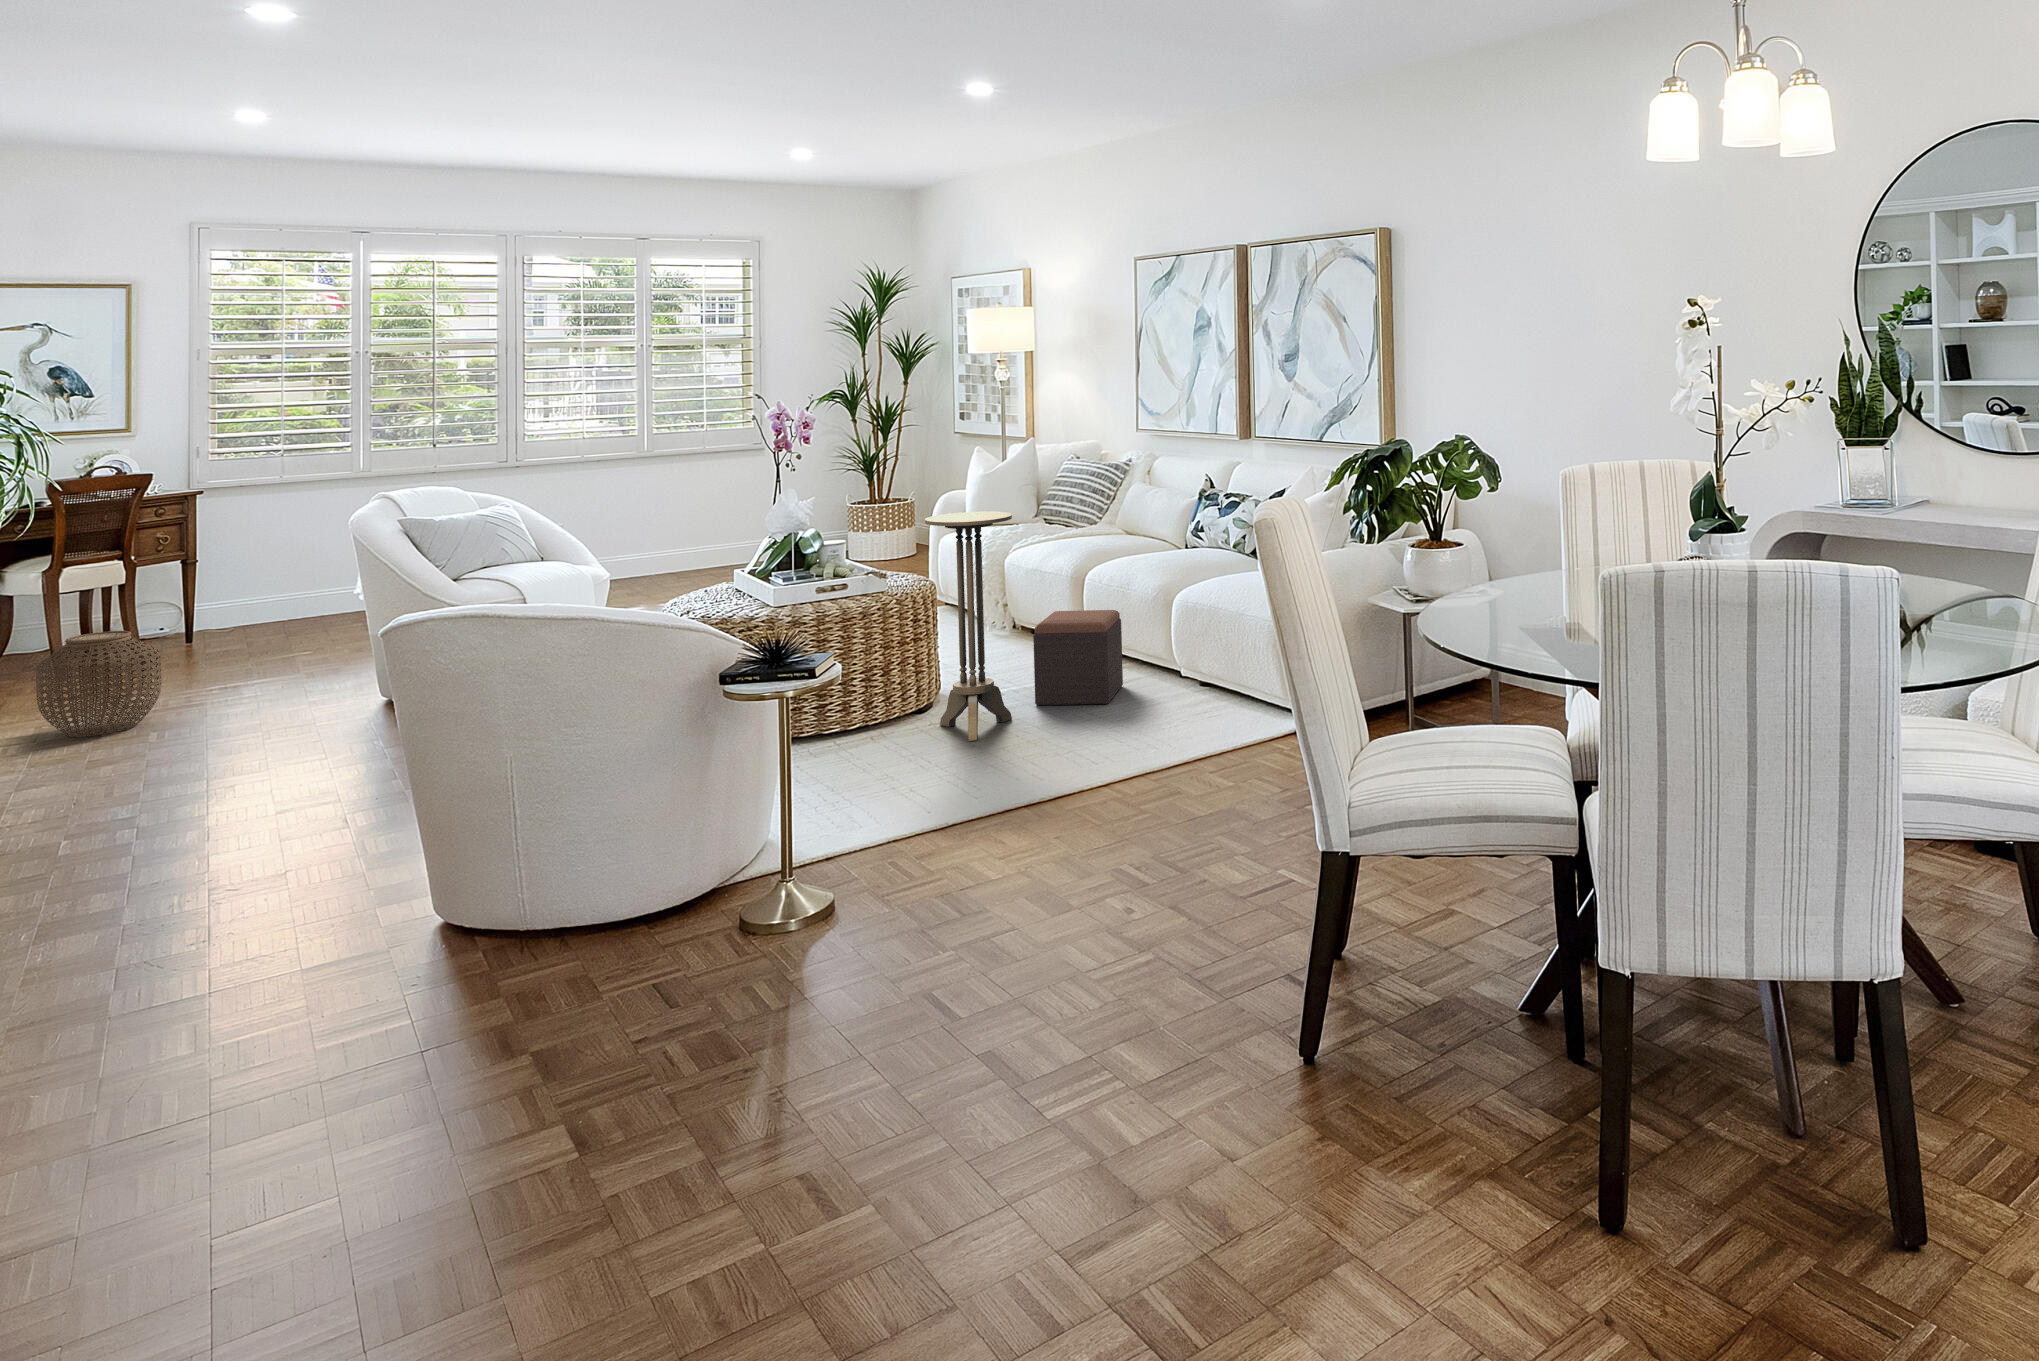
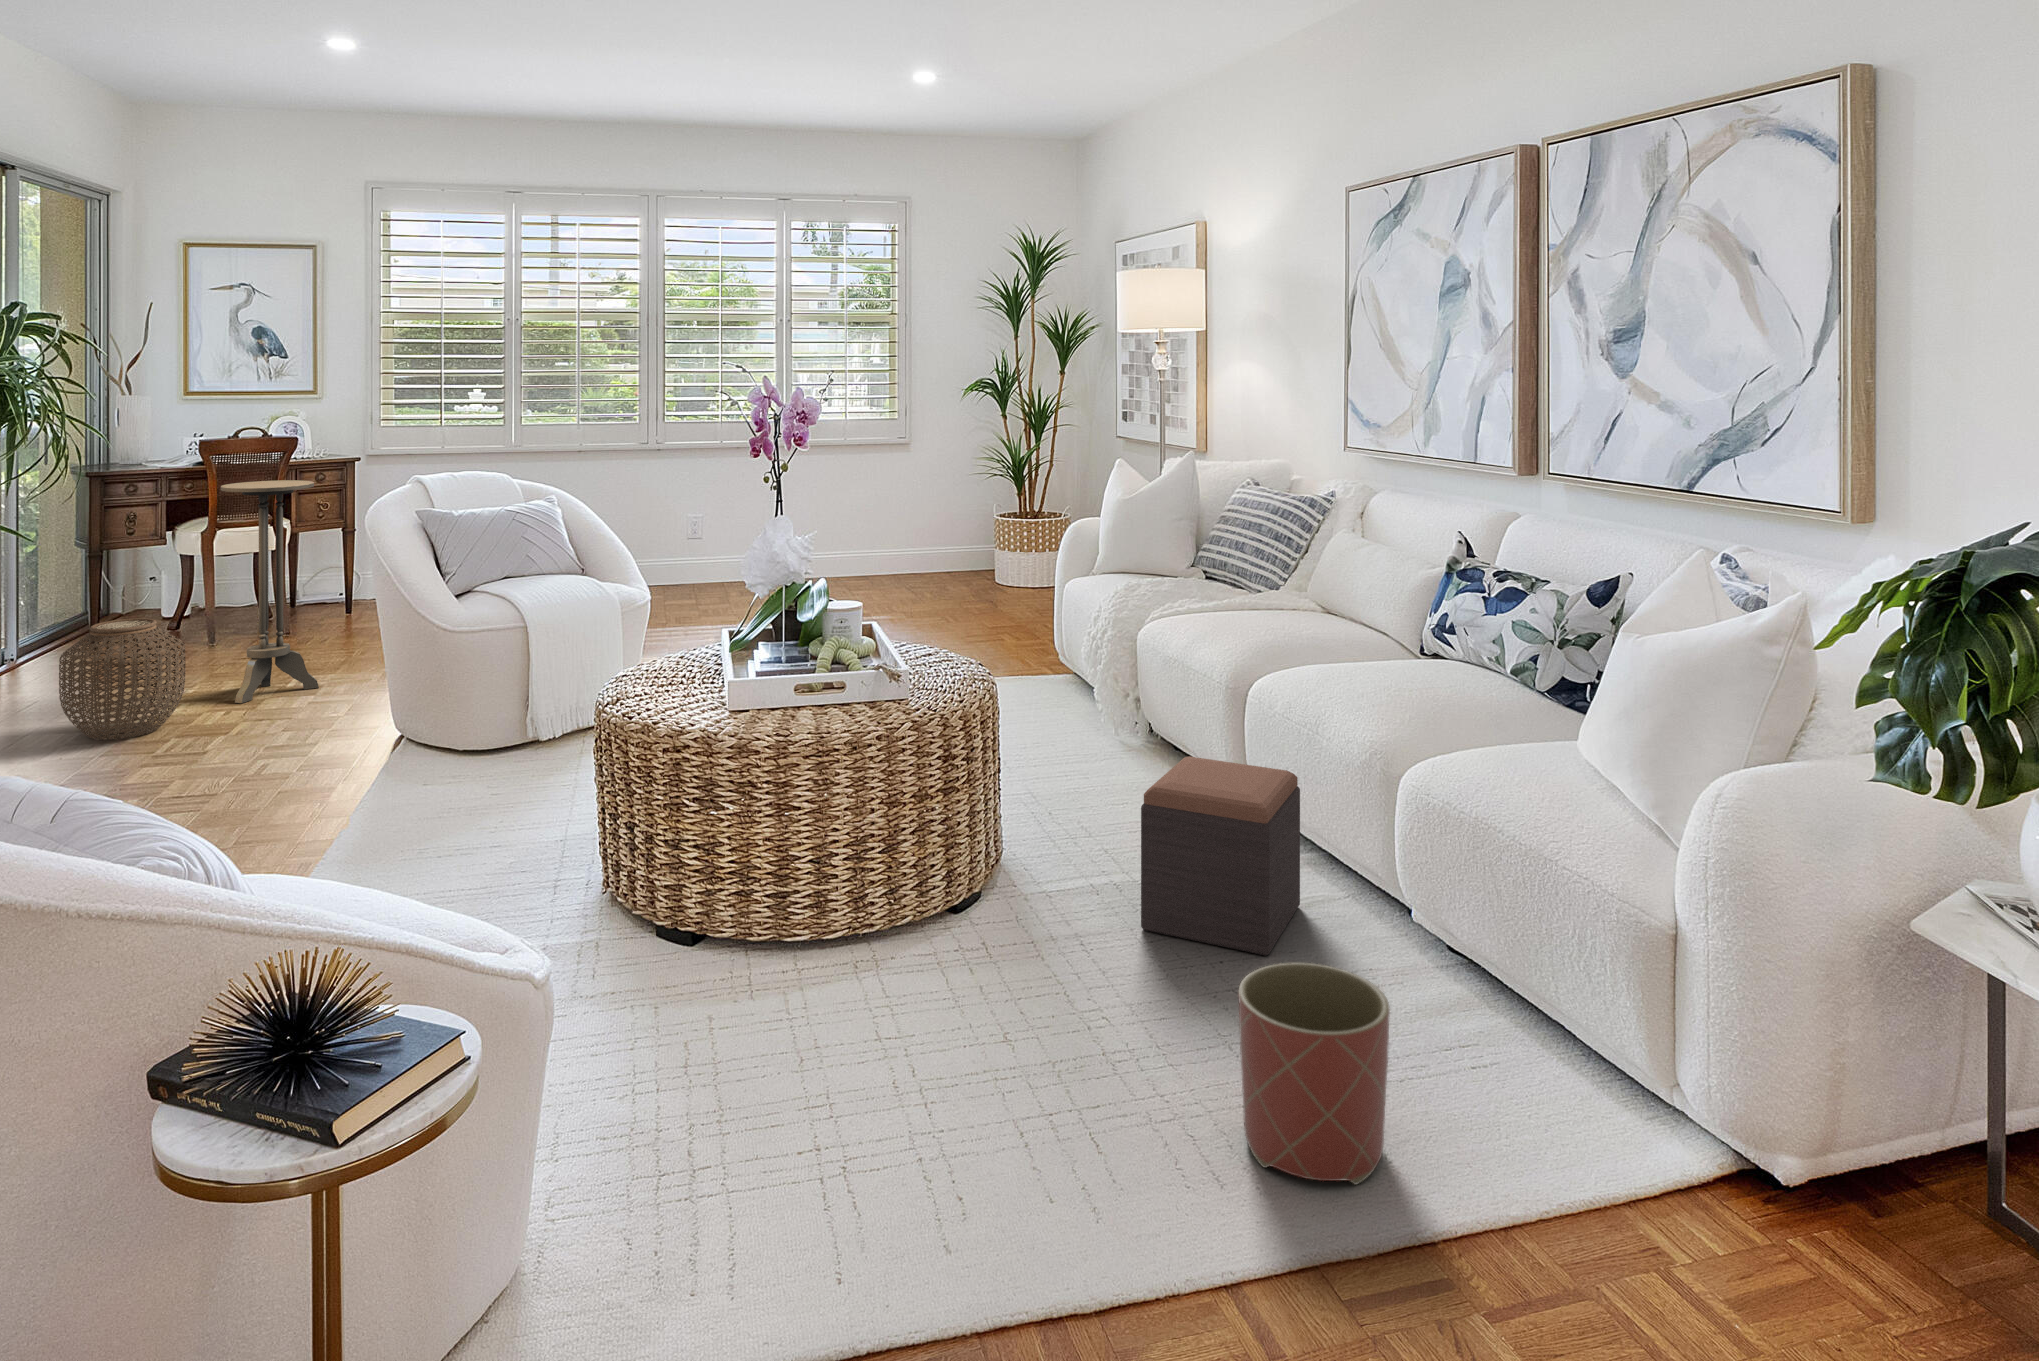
side table: present [925,511,1012,741] -> present [221,480,319,703]
planter: none [1102,672,1172,759] -> present [1238,963,1390,1185]

